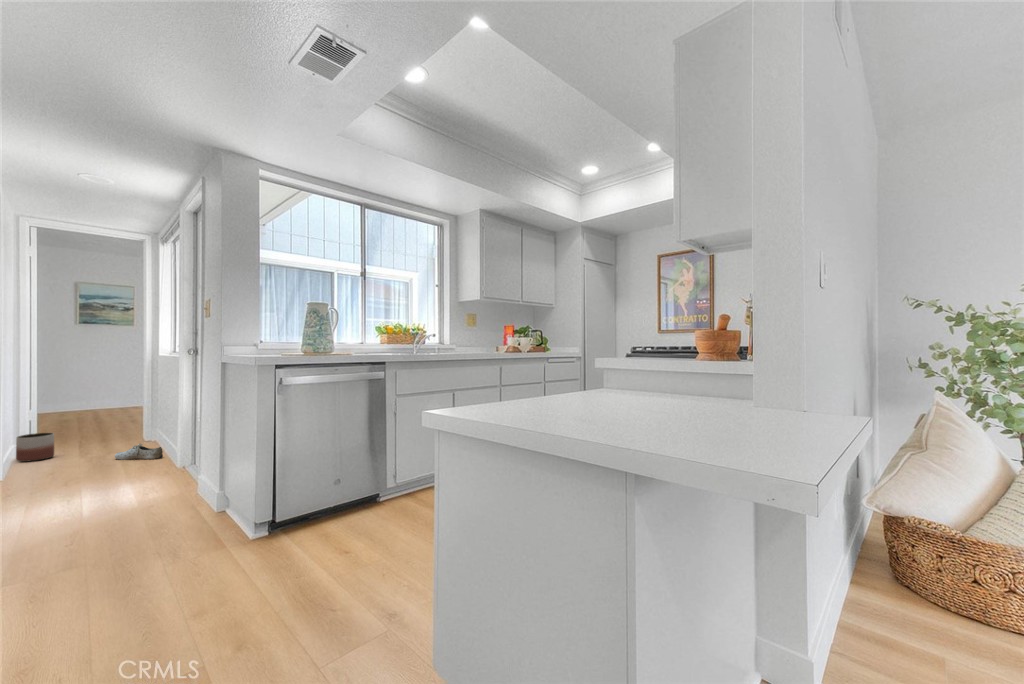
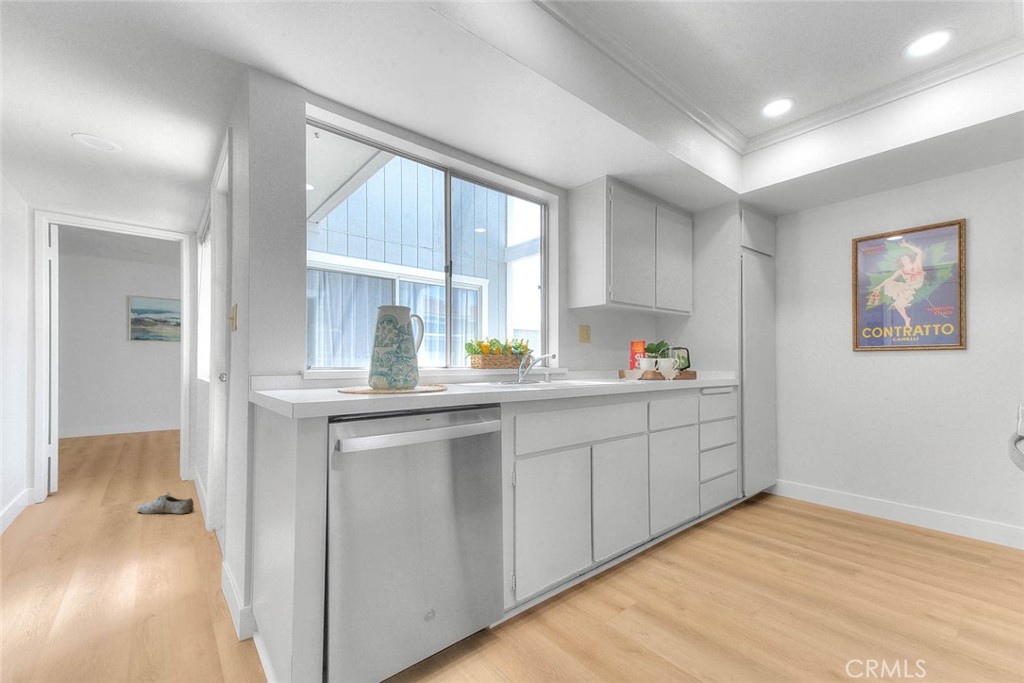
planter: present [16,433,54,462] -> none [26,475,72,513]

